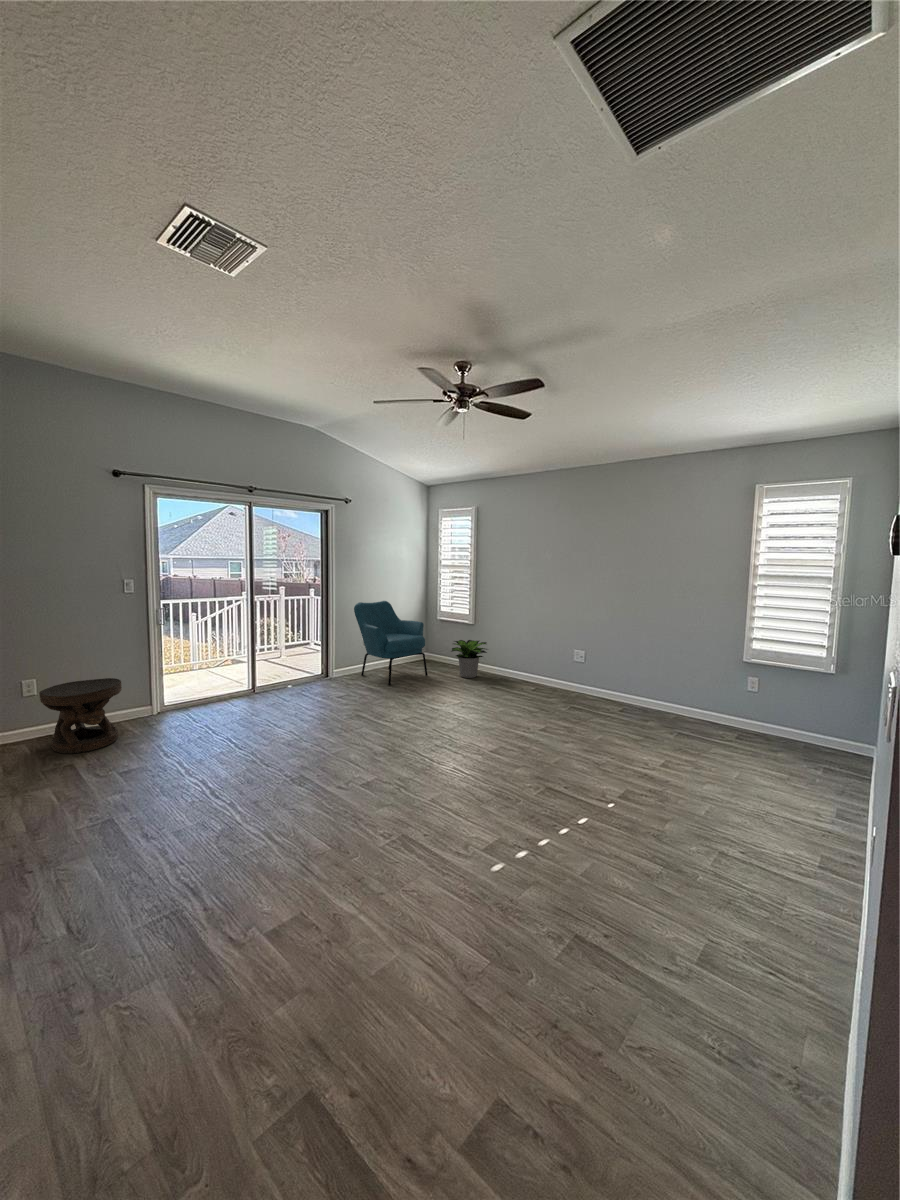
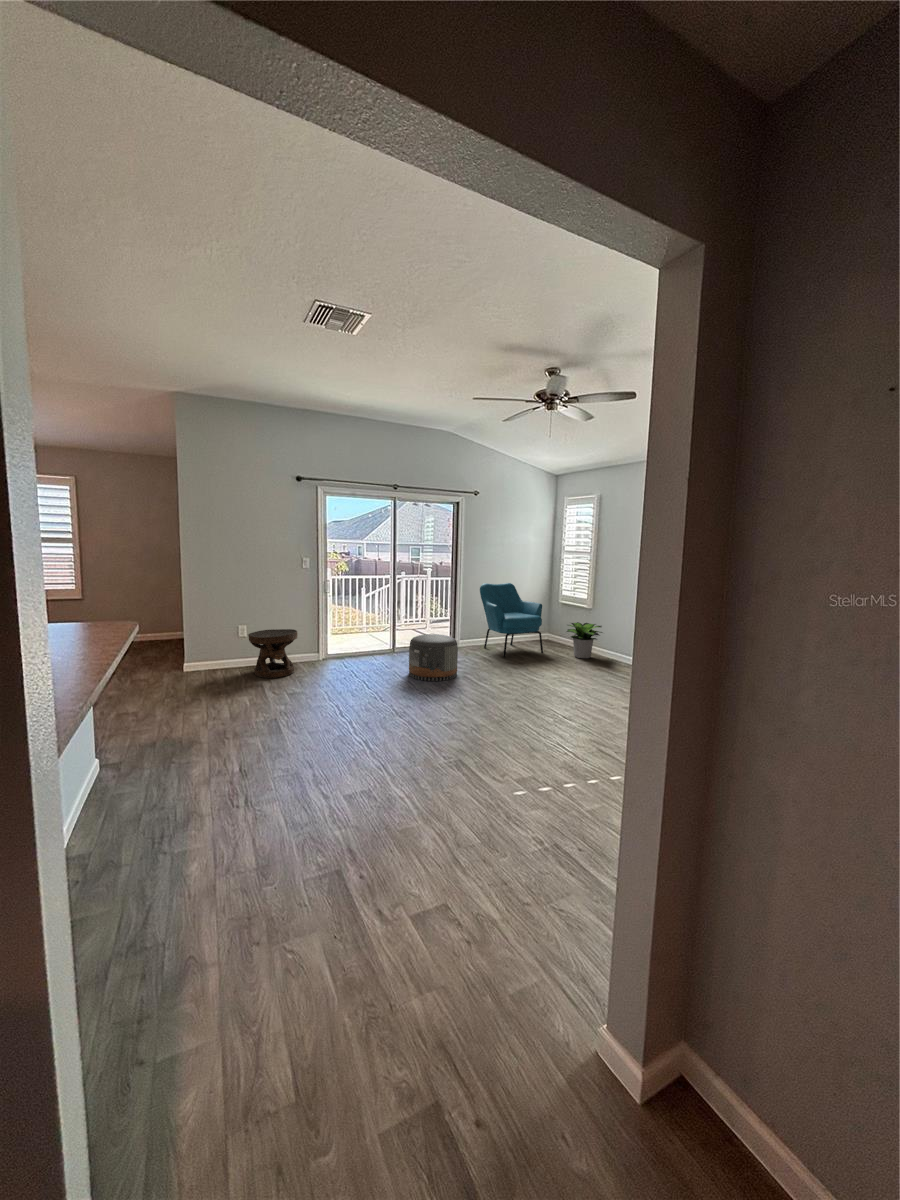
pouf: none [286,668,346,727] -> present [409,634,458,681]

